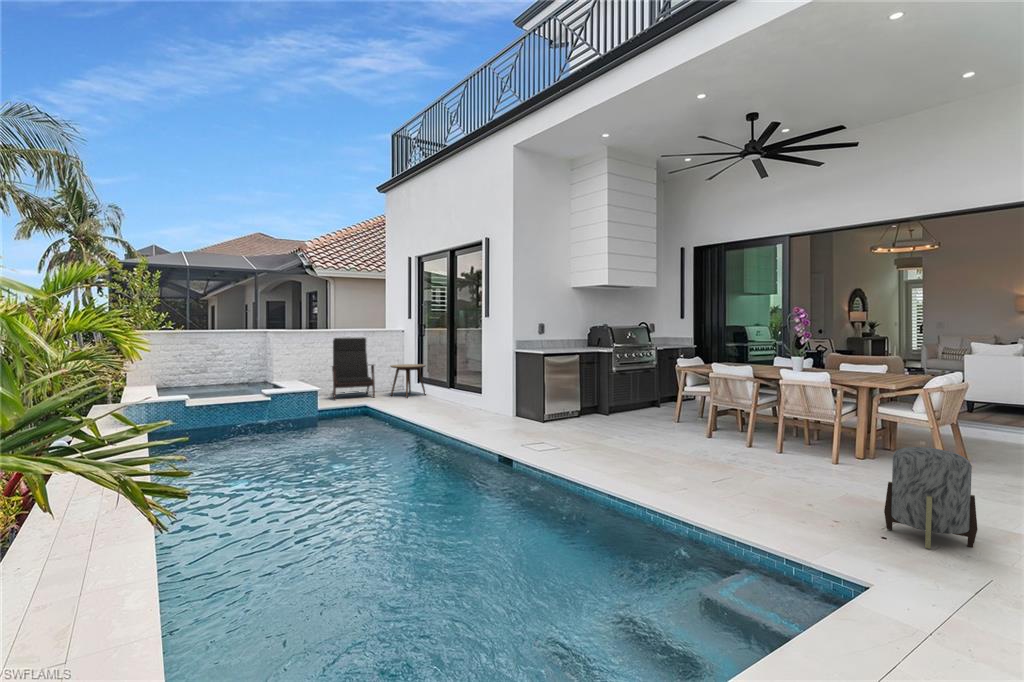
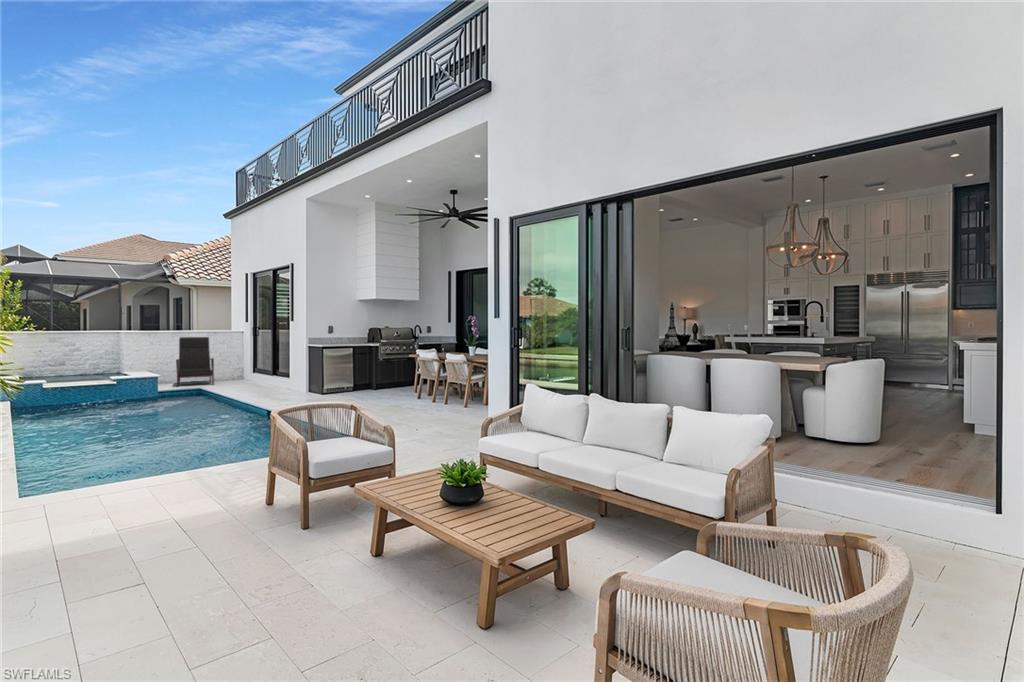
side table: present [391,364,426,398] -> none [227,358,258,385]
ottoman: present [884,447,977,549] -> none [422,390,453,437]

